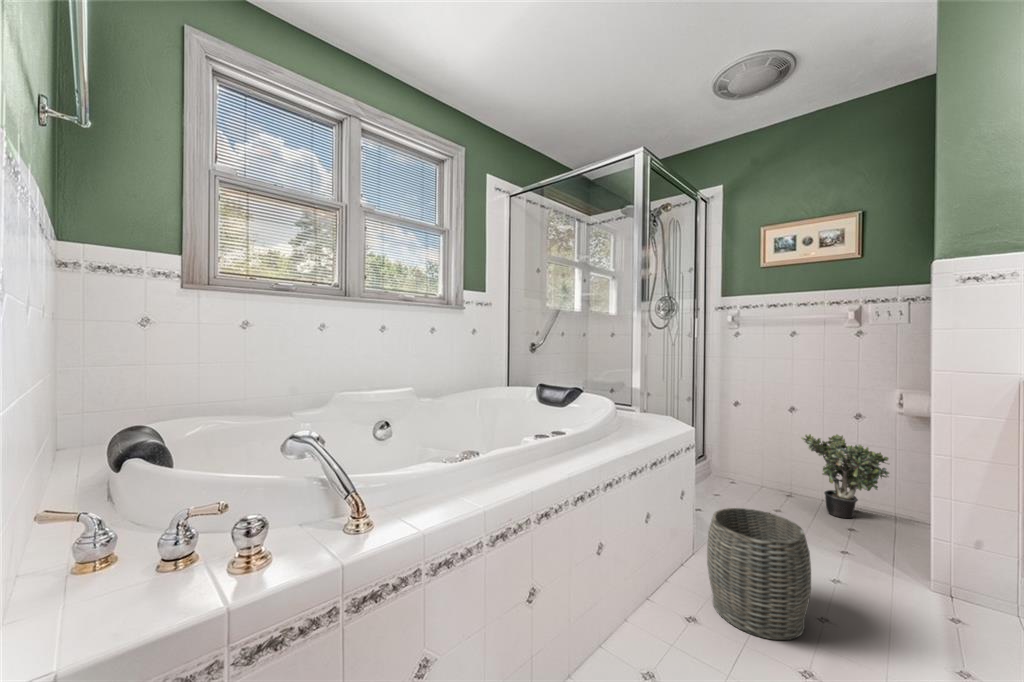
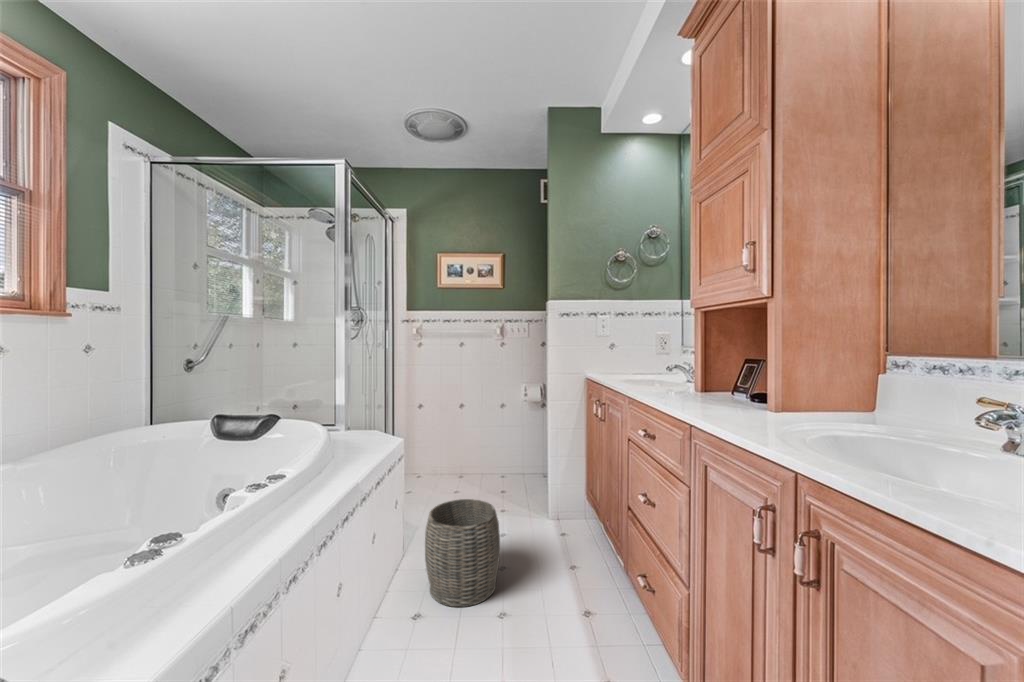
potted plant: present [801,434,889,518] -> none [469,421,522,484]

